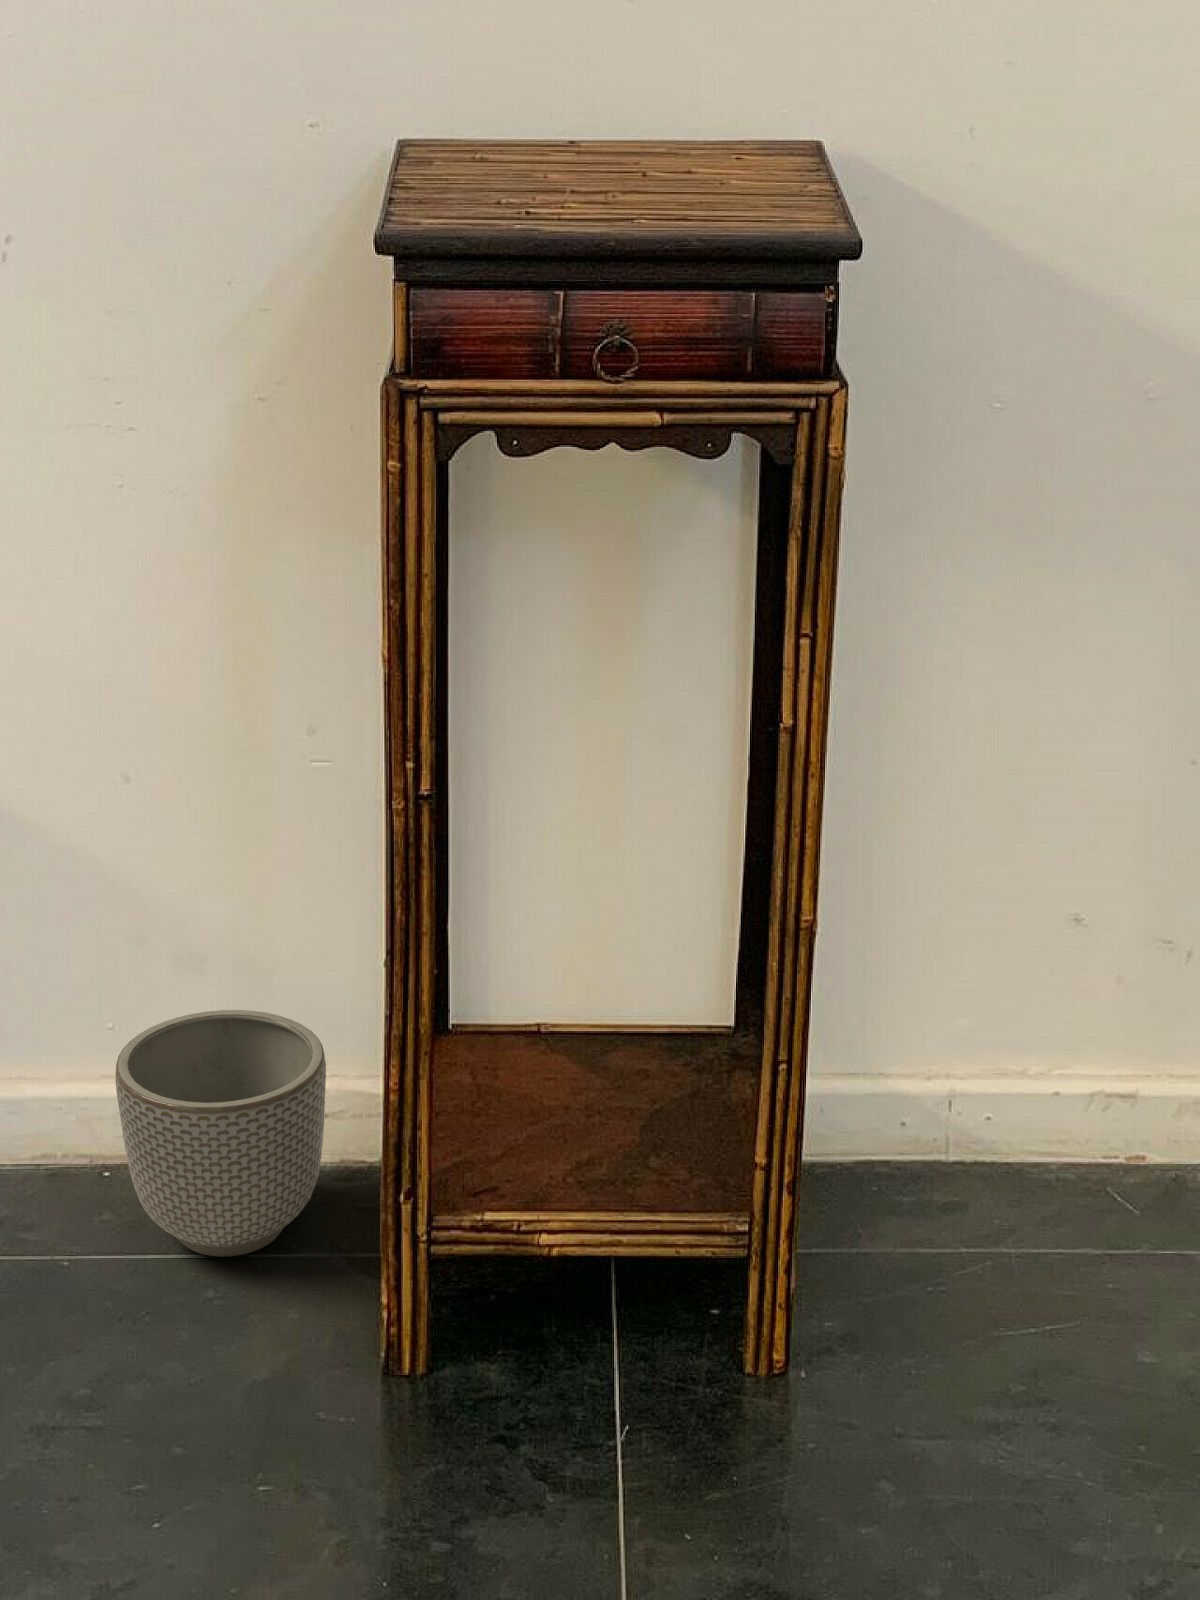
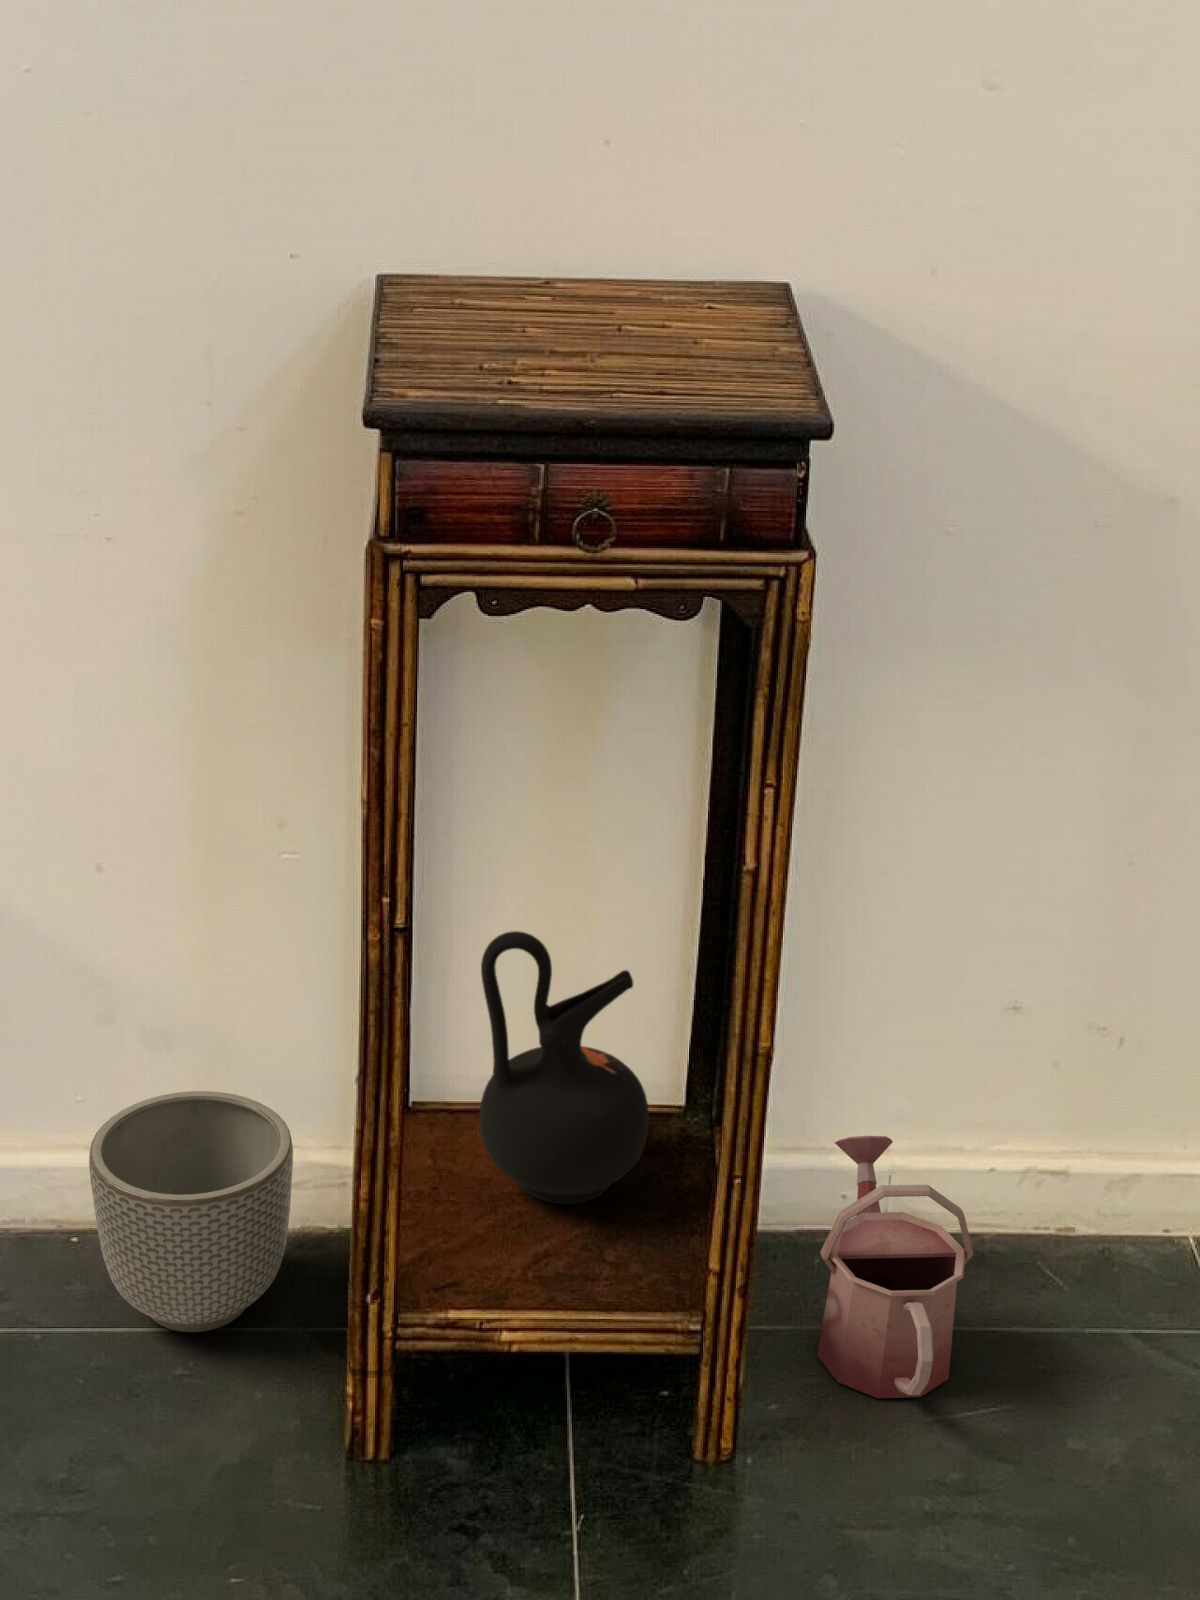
ceramic jug: none [516,825,694,1116] -> present [479,931,649,1204]
watering can: none [876,1050,1039,1317] -> present [817,1136,973,1398]

